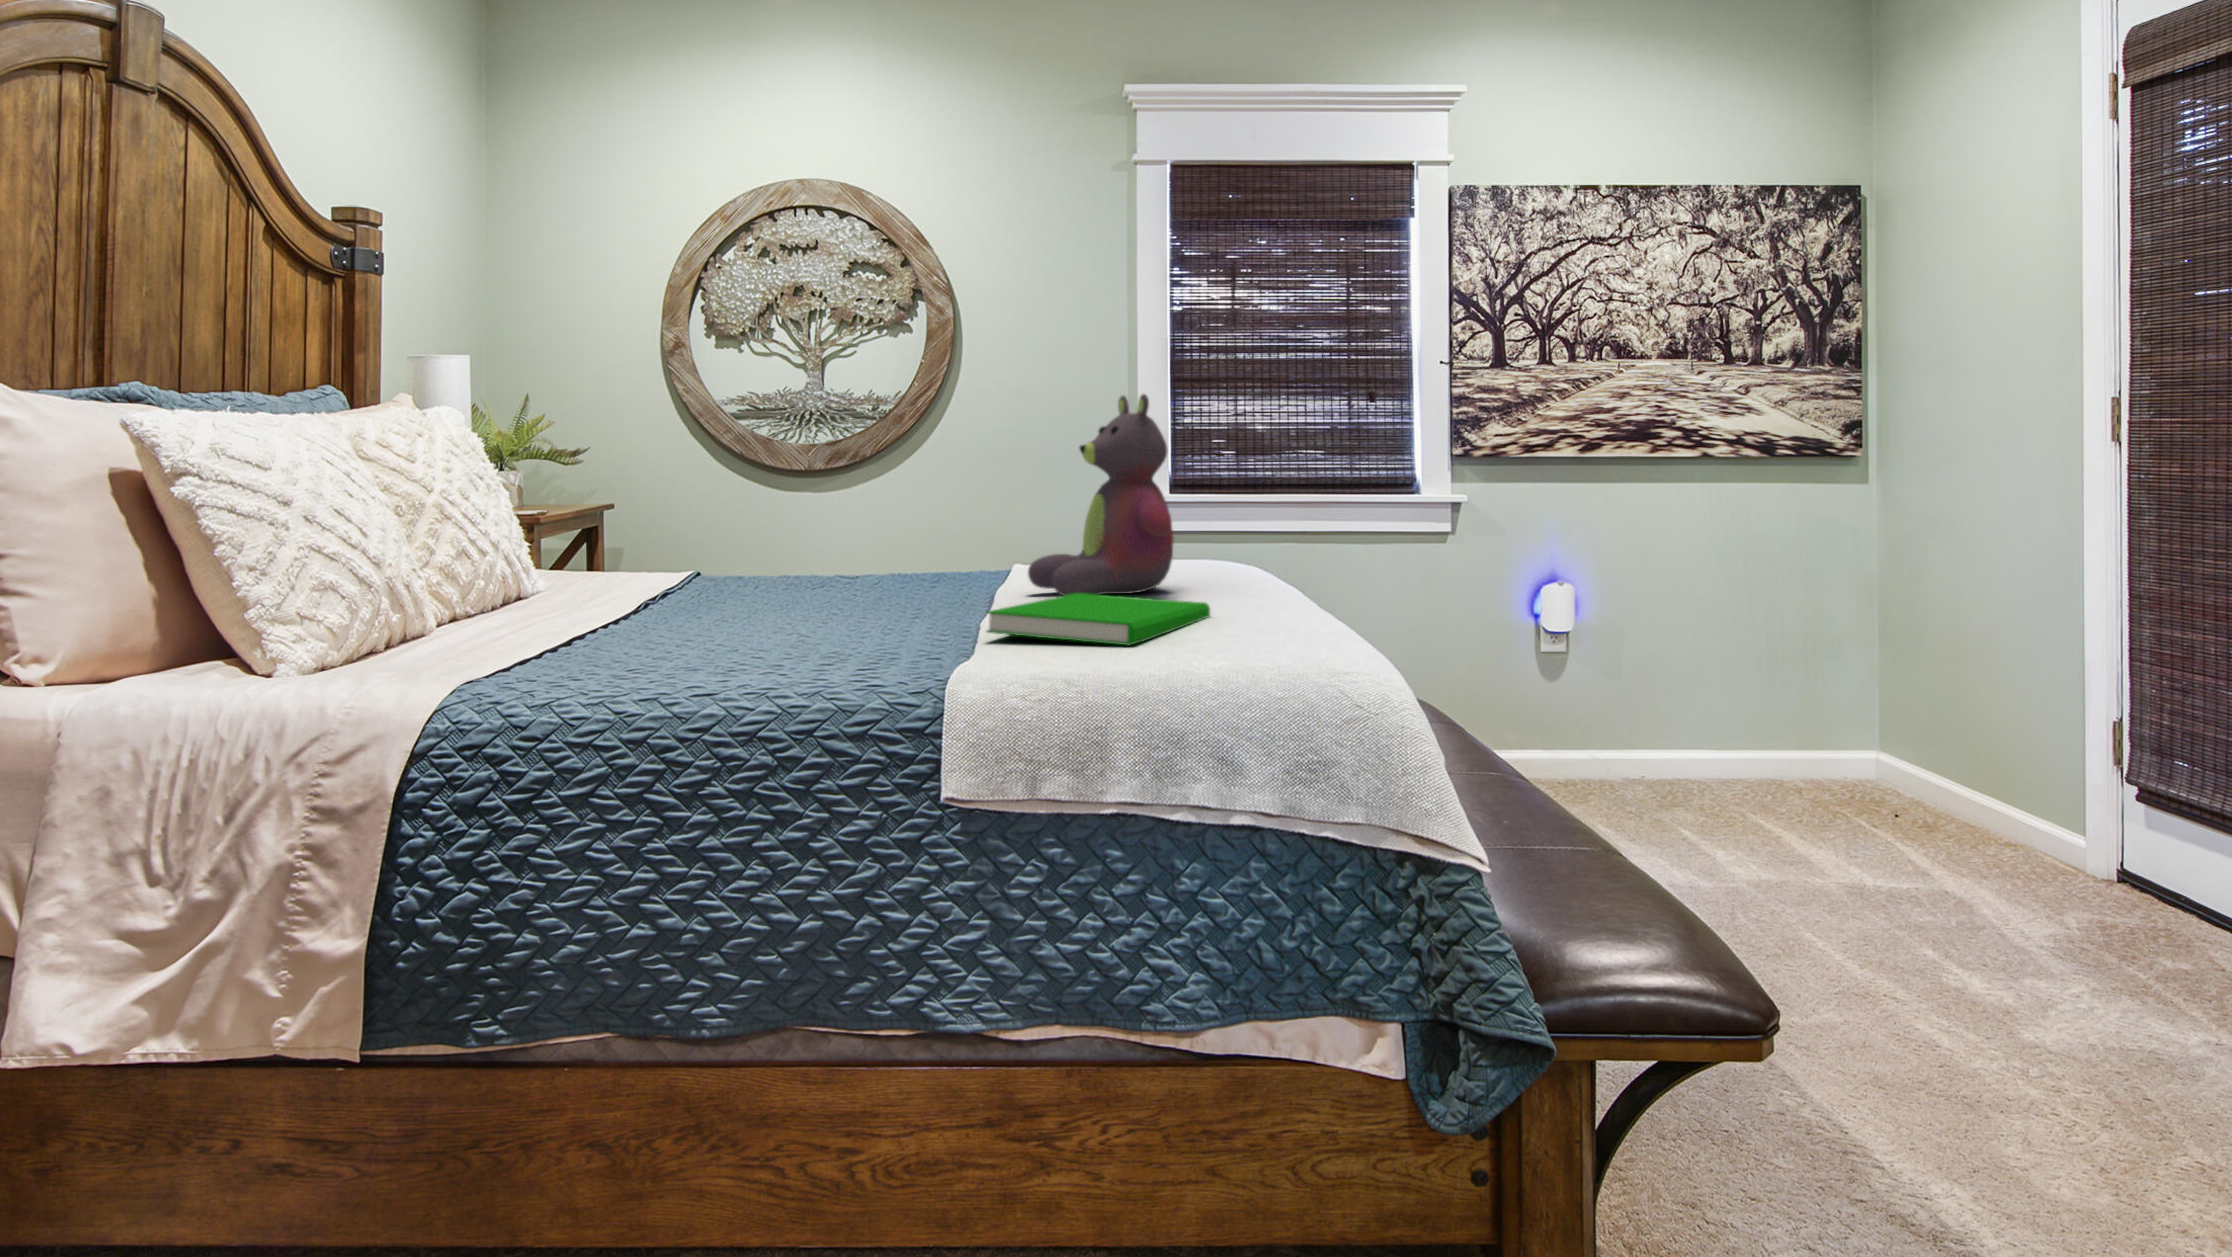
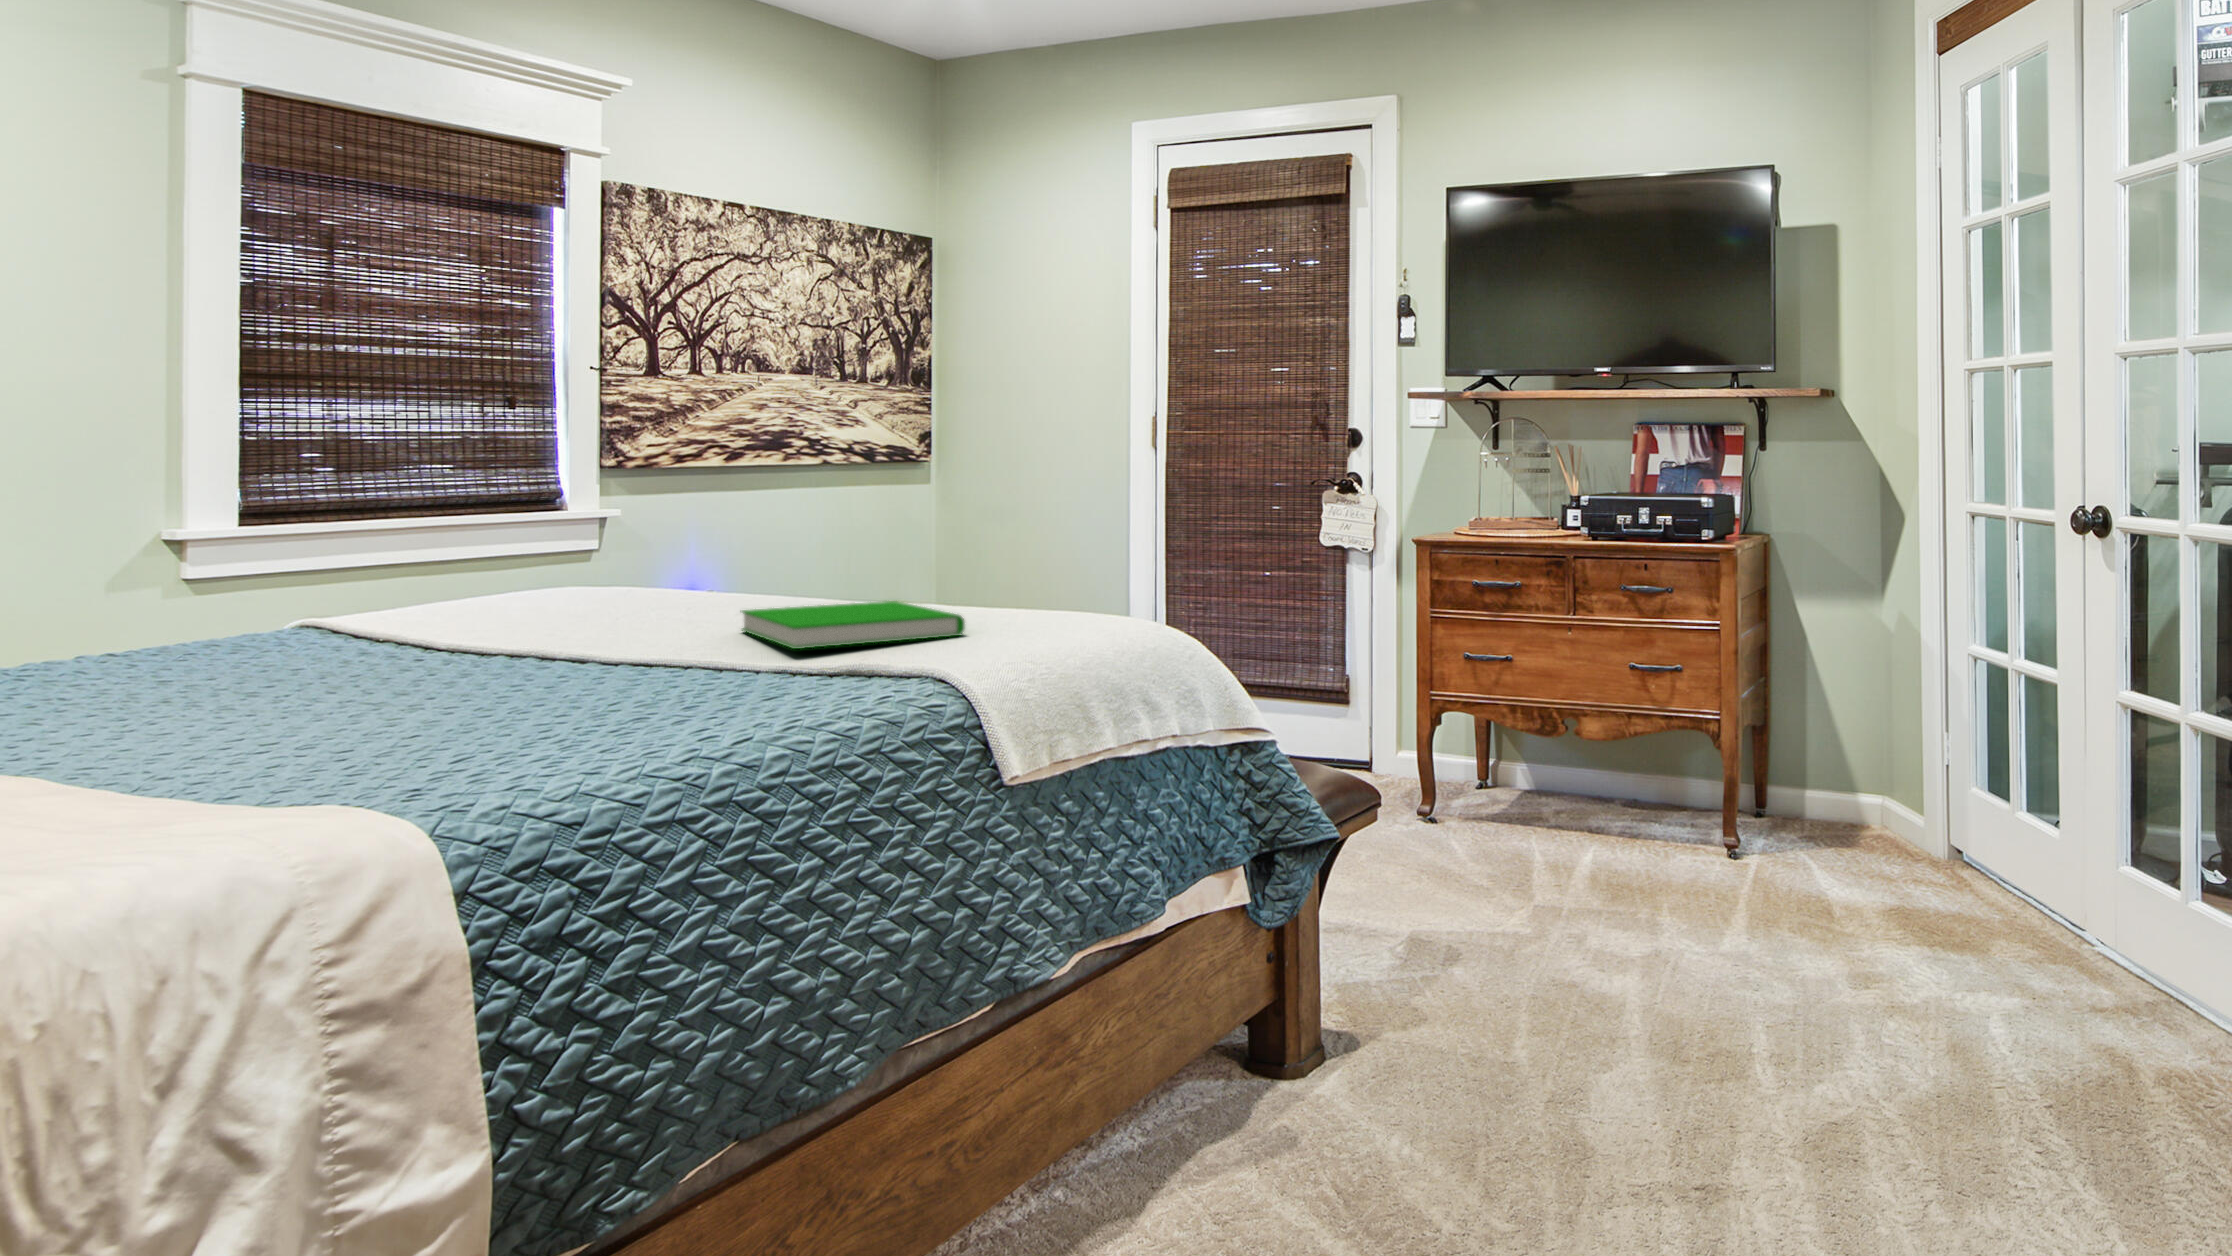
stuffed bear: present [1028,394,1173,596] -> none [548,399,762,622]

